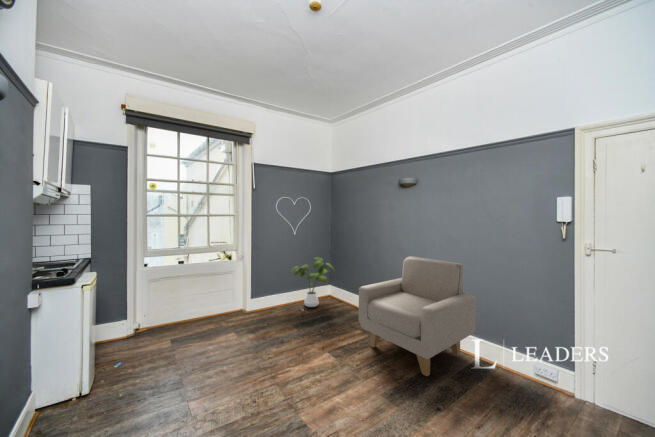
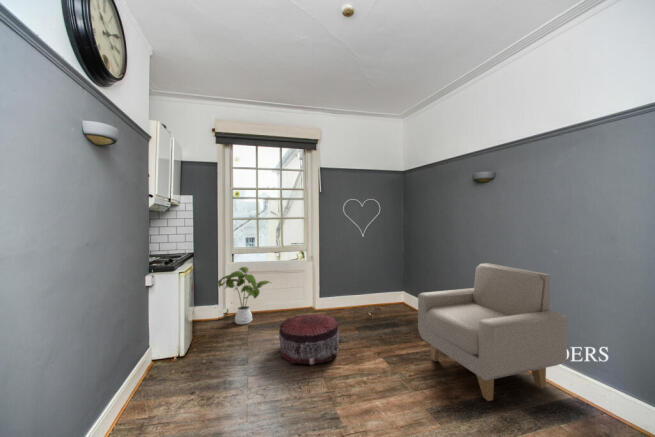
house plant: present [290,257,335,307] -> present [217,267,270,324]
pouf: none [218,316,285,375] -> present [279,314,339,365]

